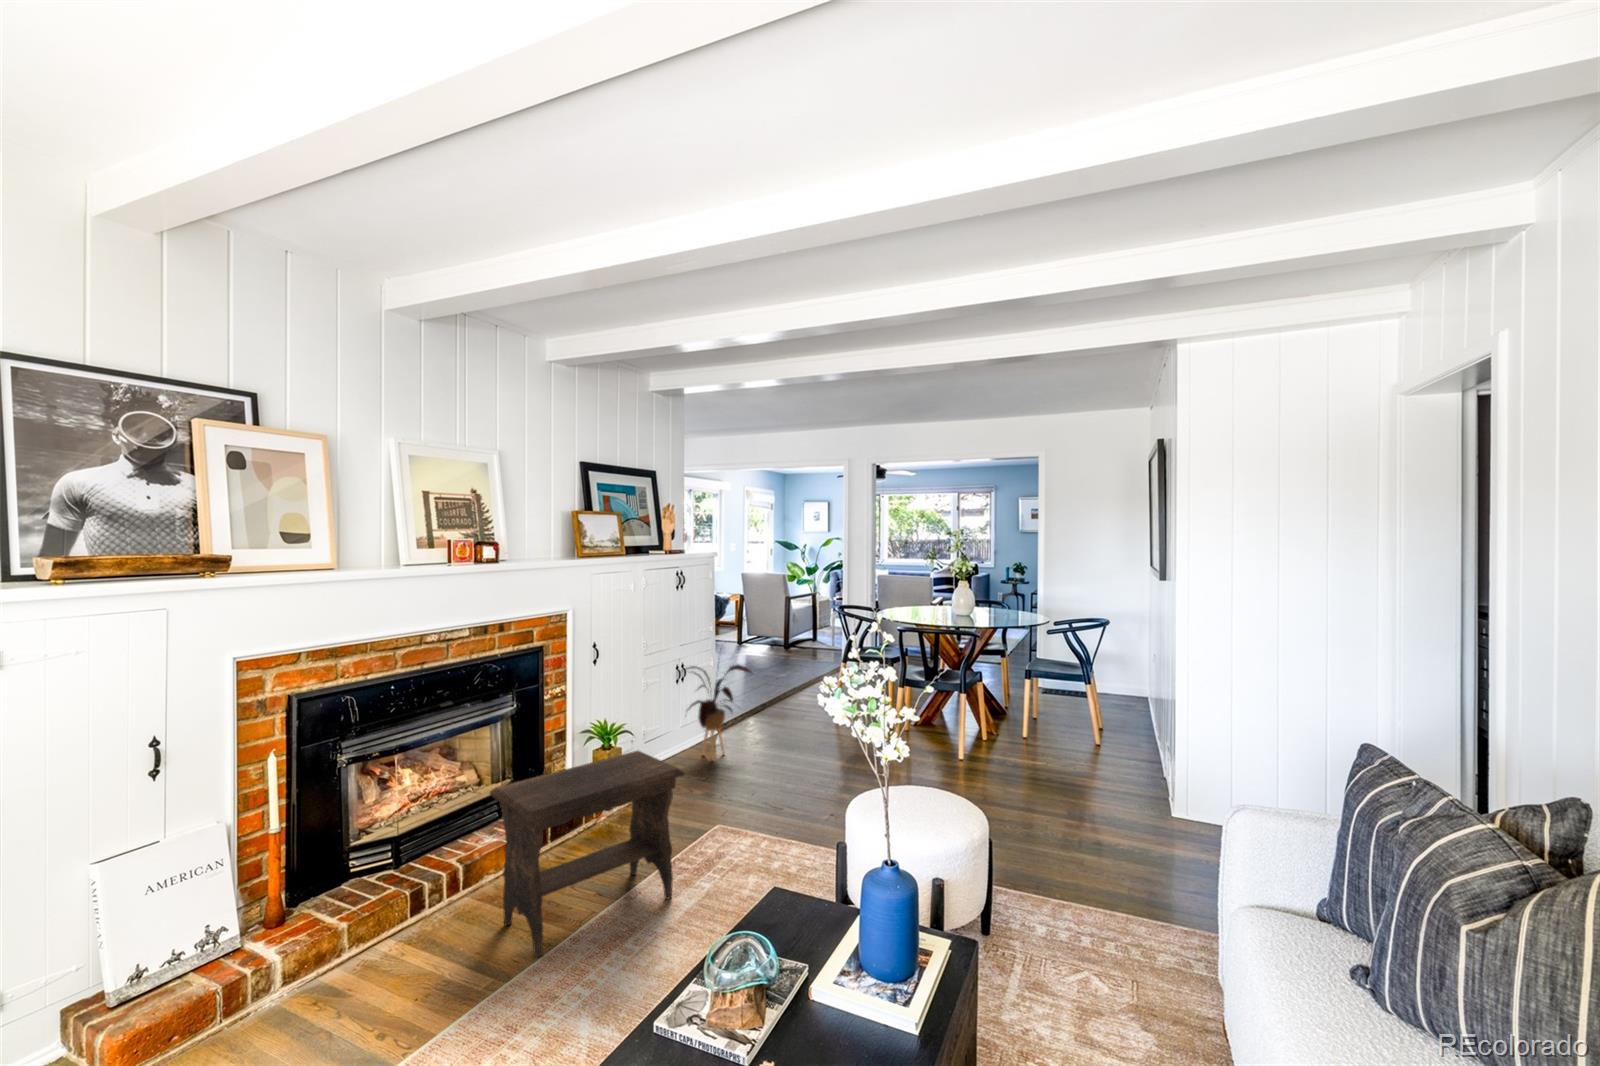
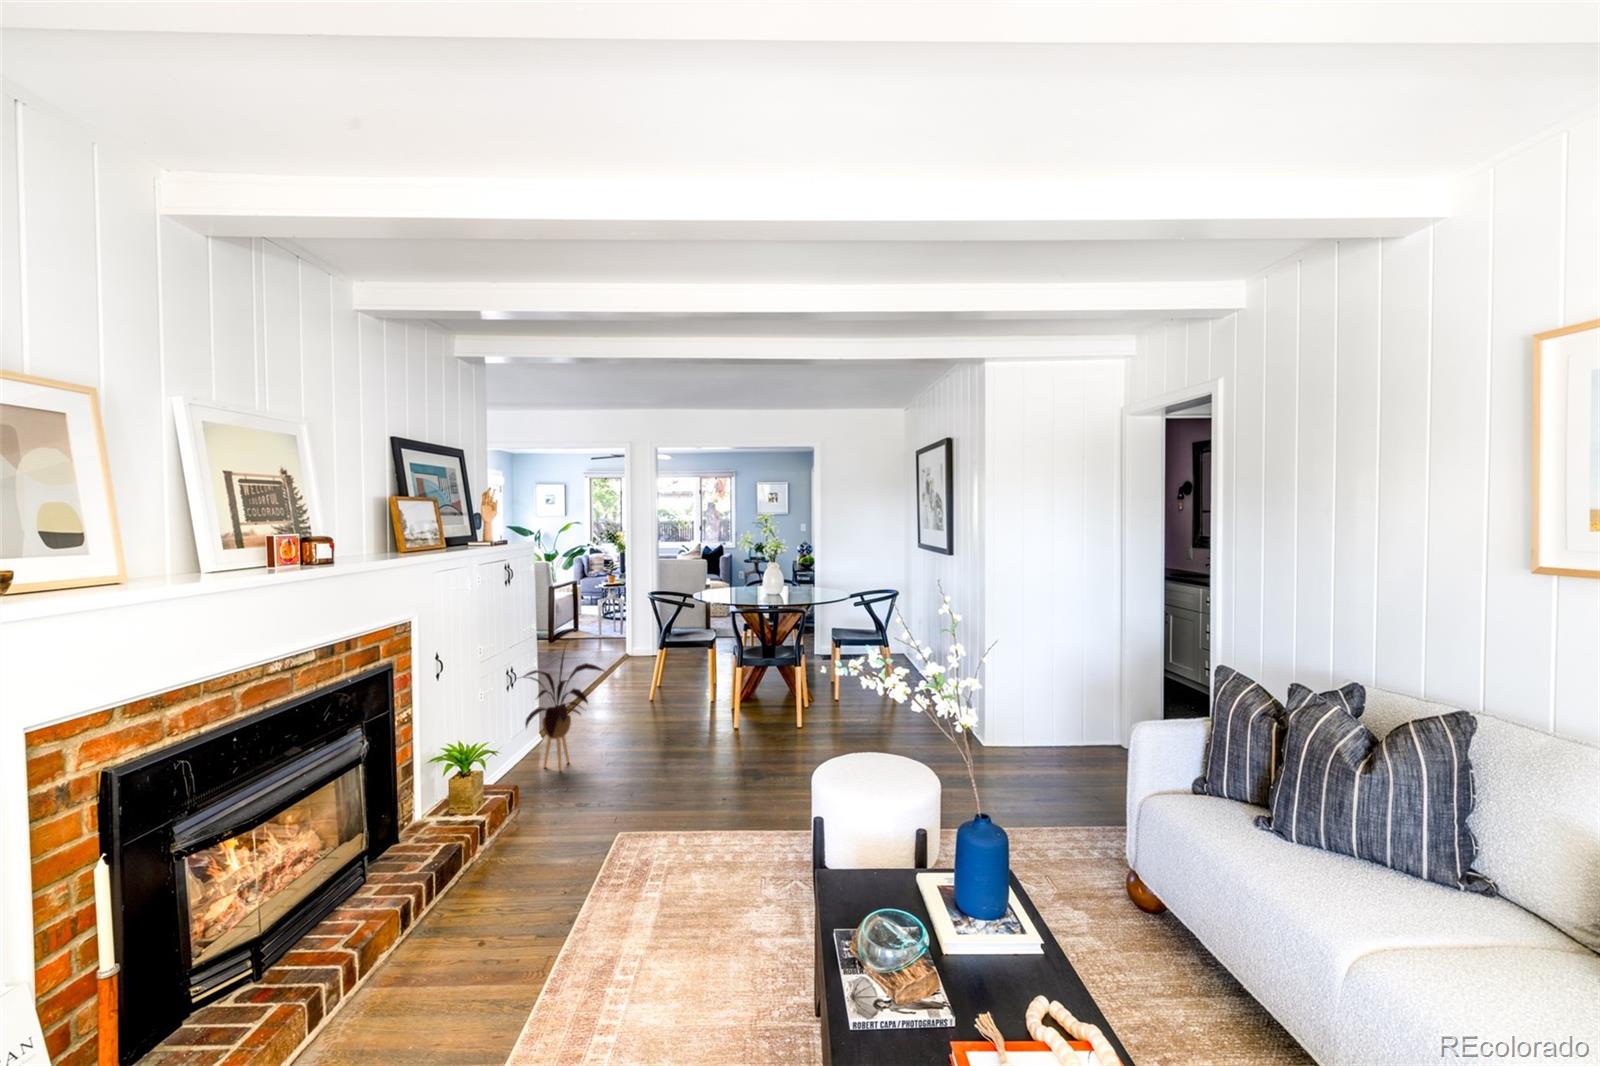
footstool: present [490,751,684,957] -> none [427,768,640,1023]

